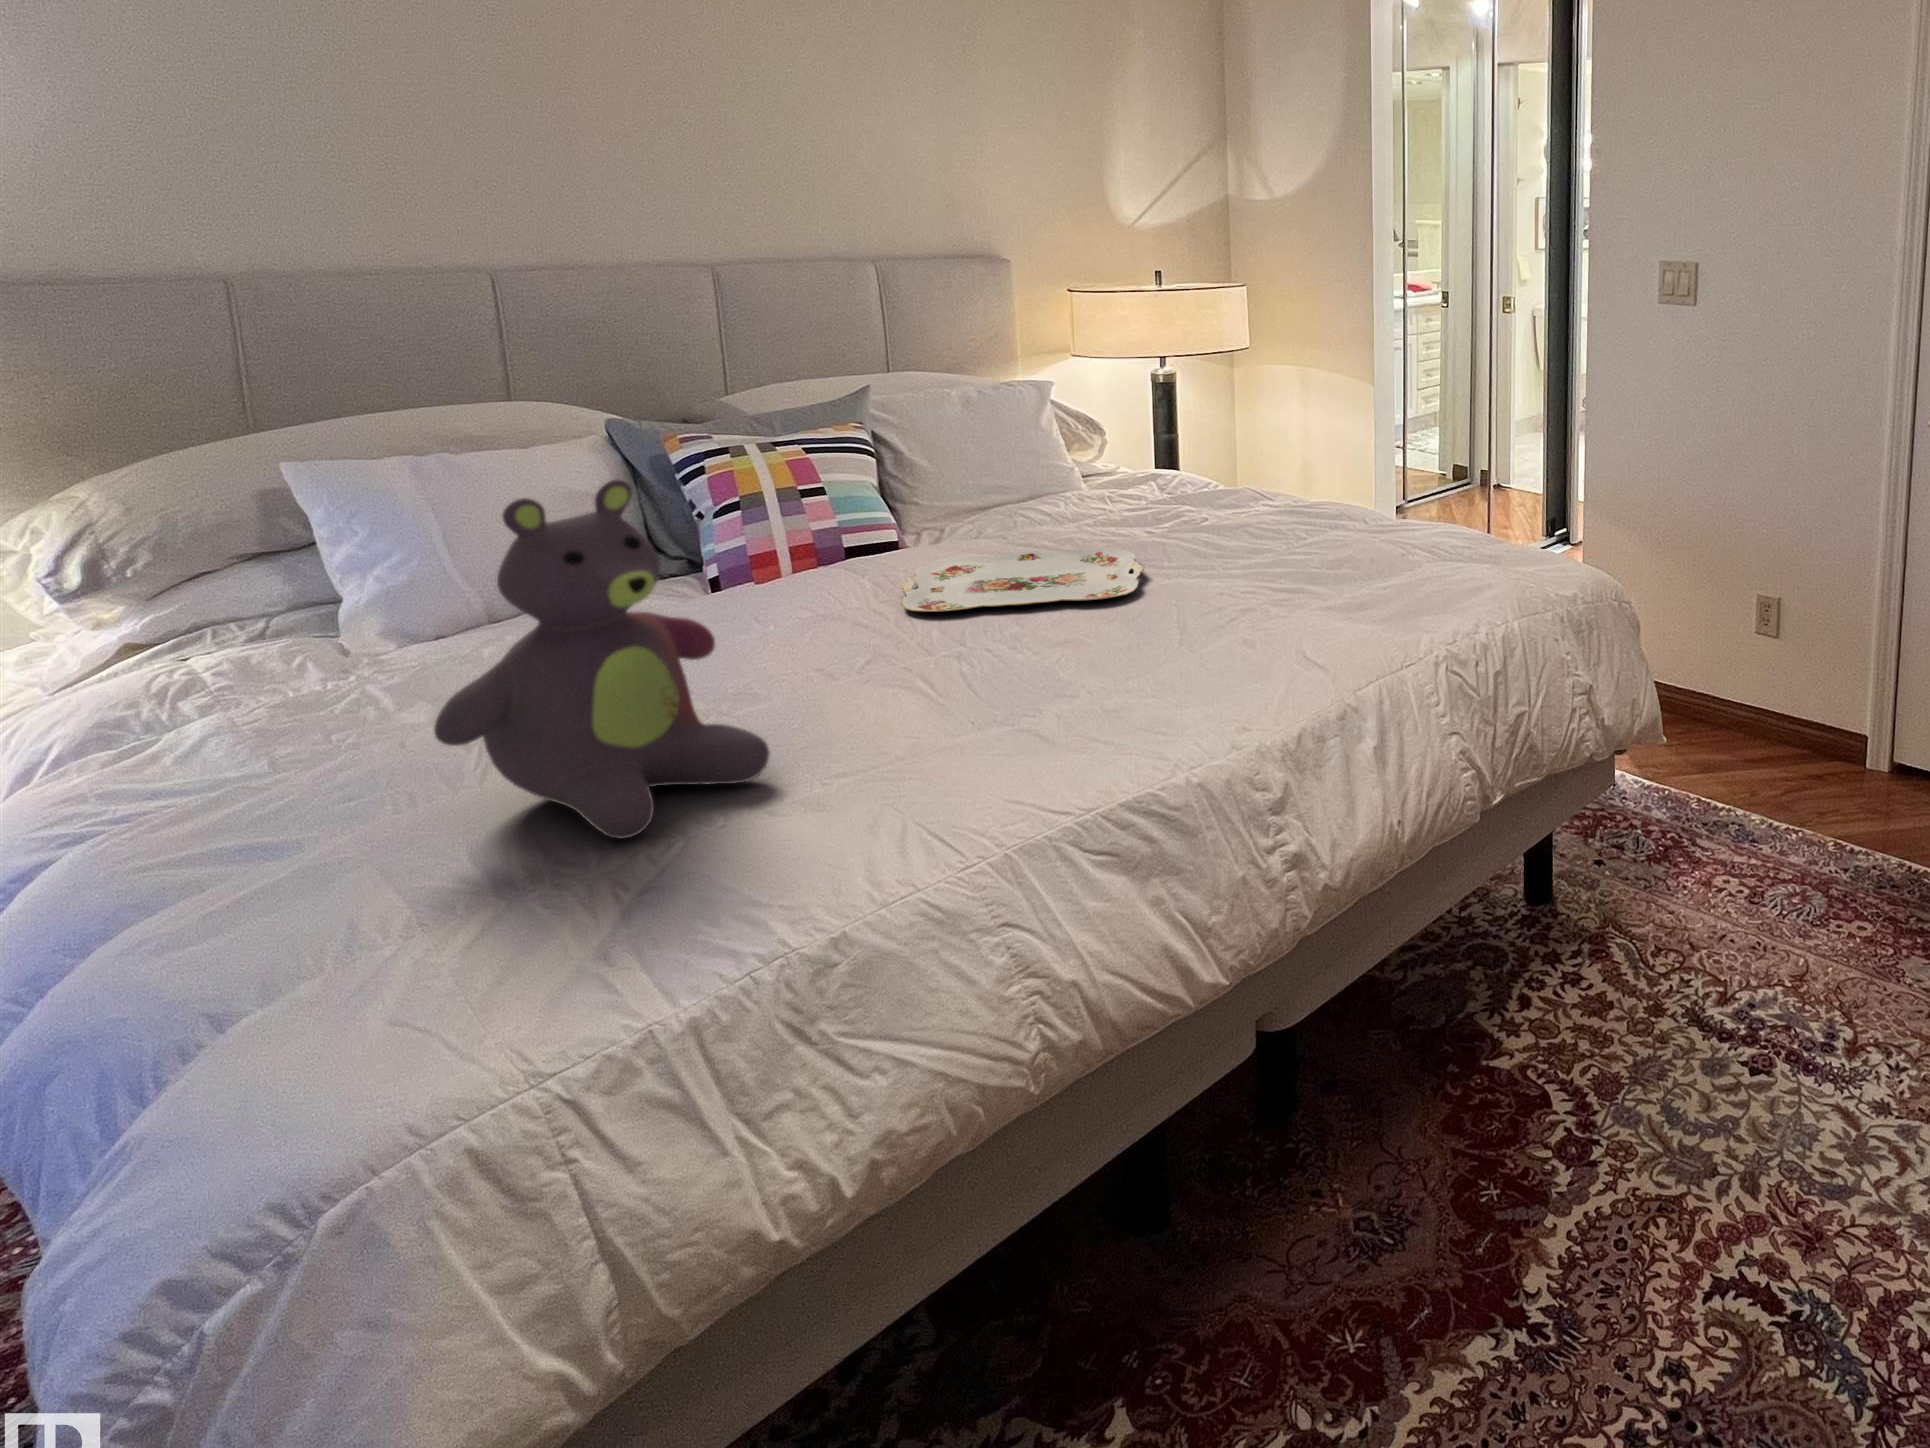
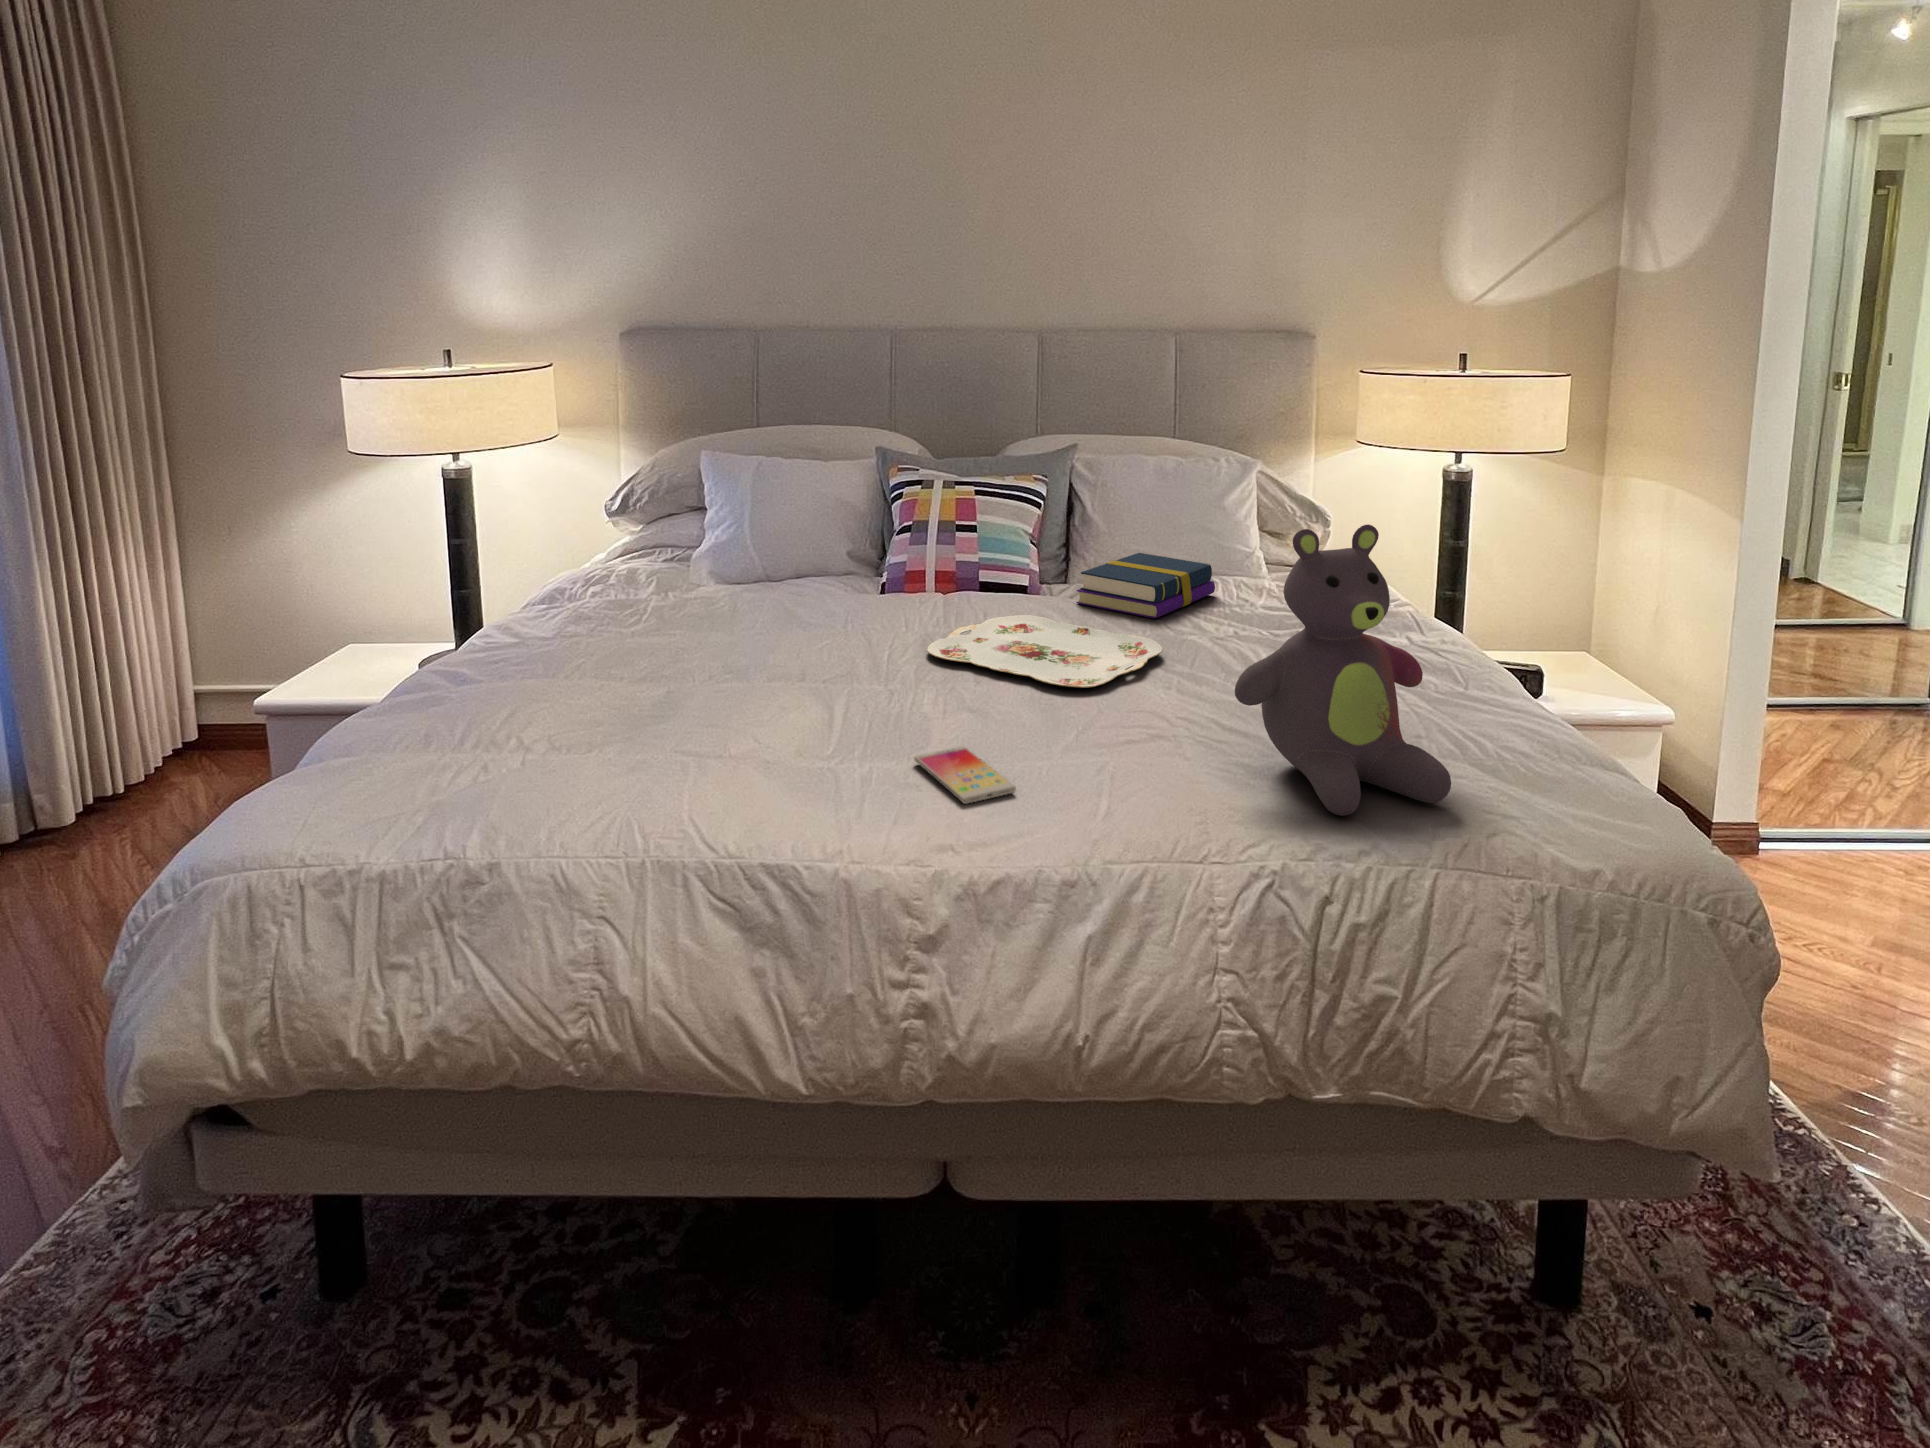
book: none [958,478,1069,540] -> present [1076,553,1215,618]
stuffed bear: present [434,480,770,839] -> present [1235,524,1451,816]
smartphone: none [1106,660,1231,695] -> present [914,746,1016,804]

